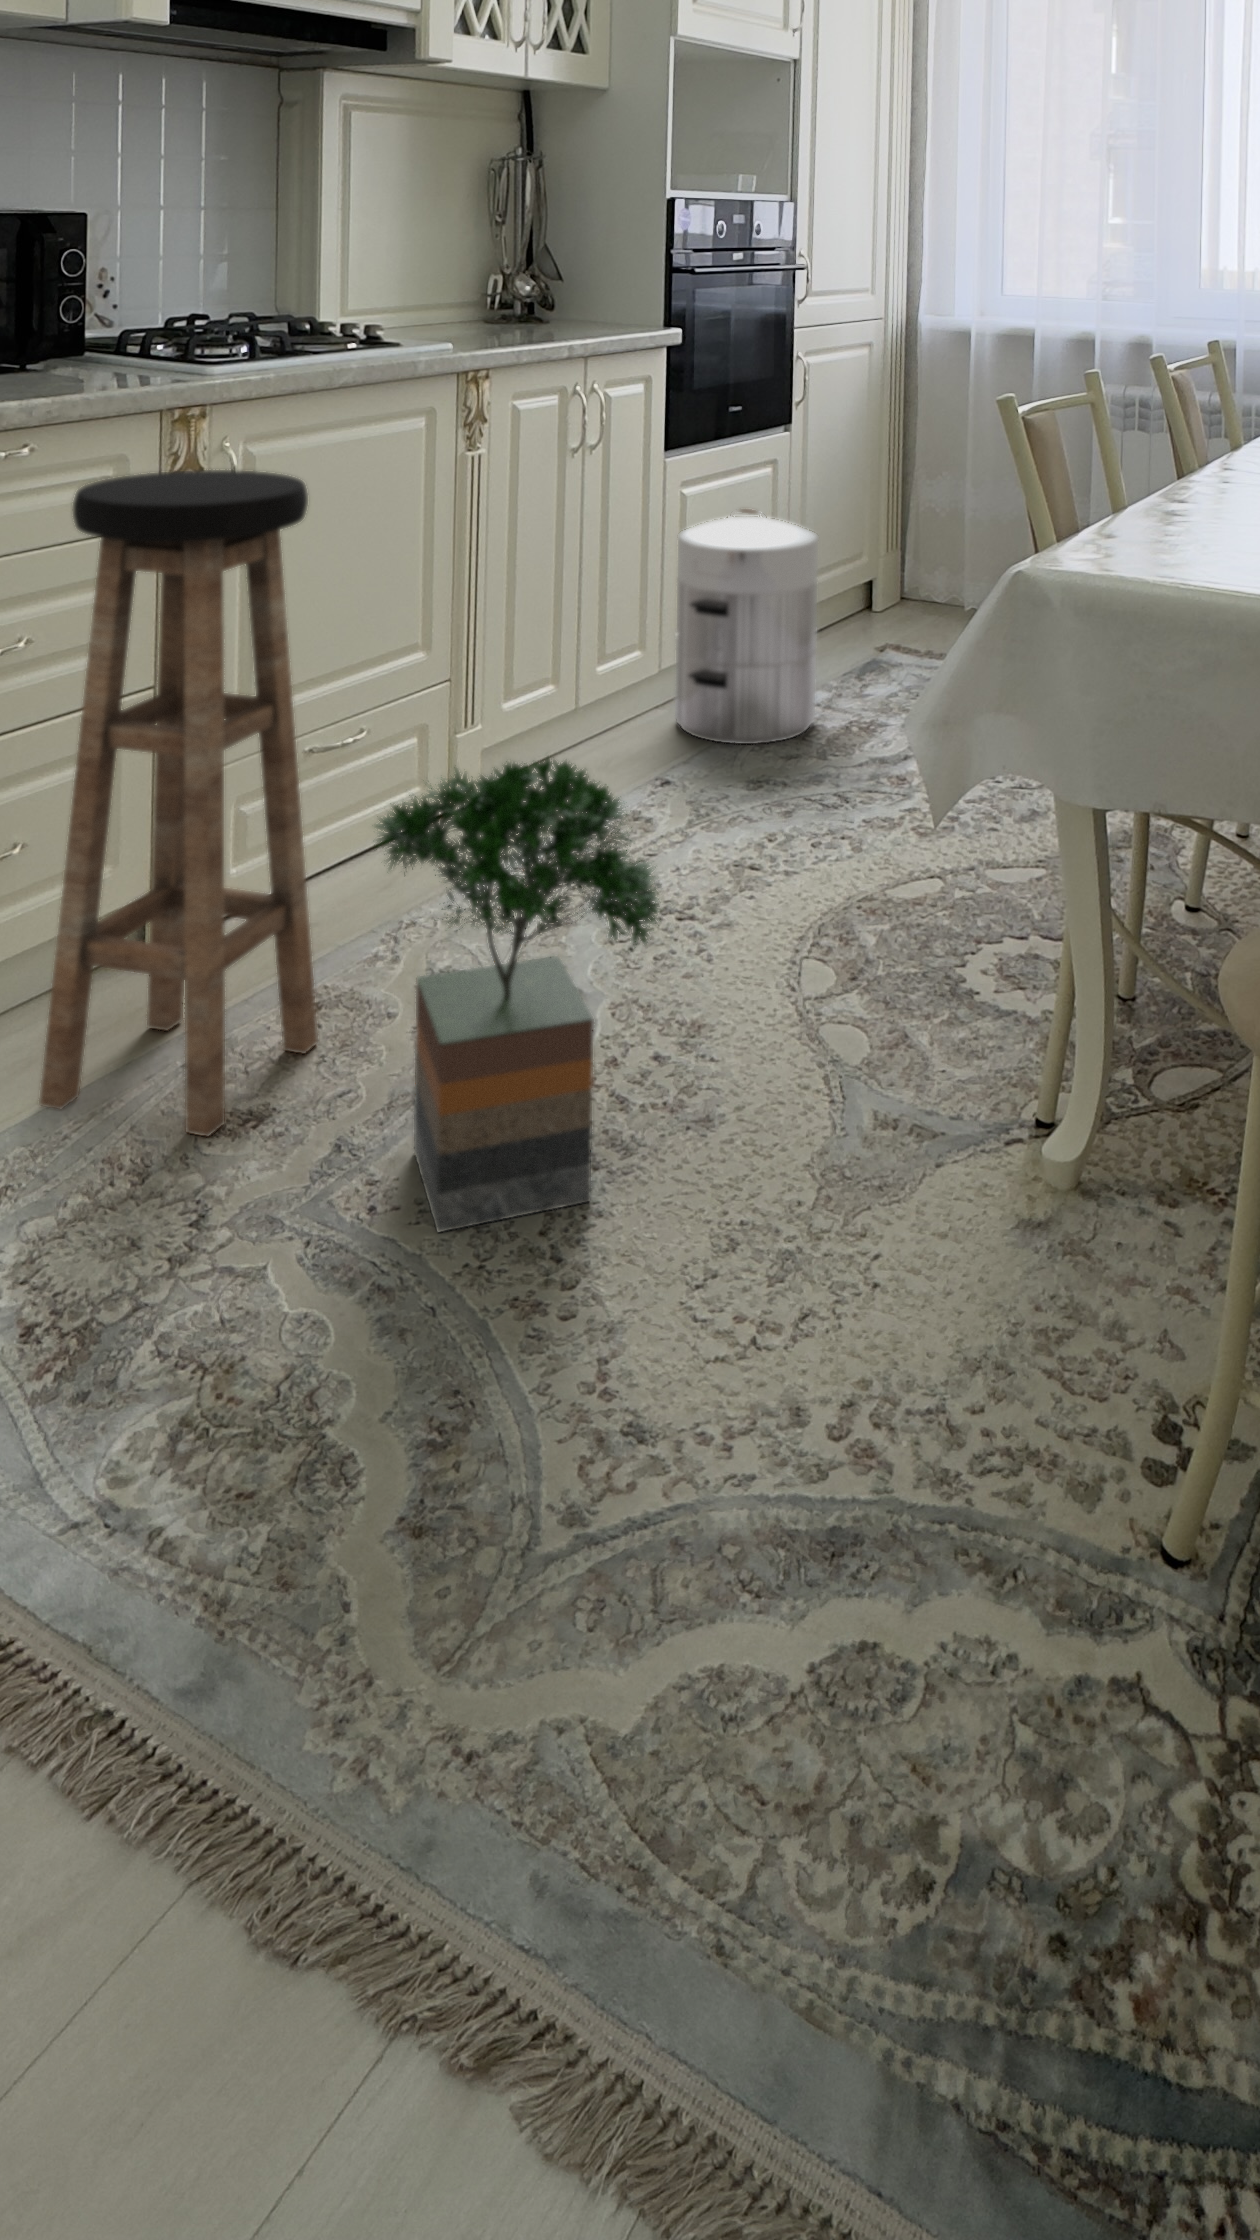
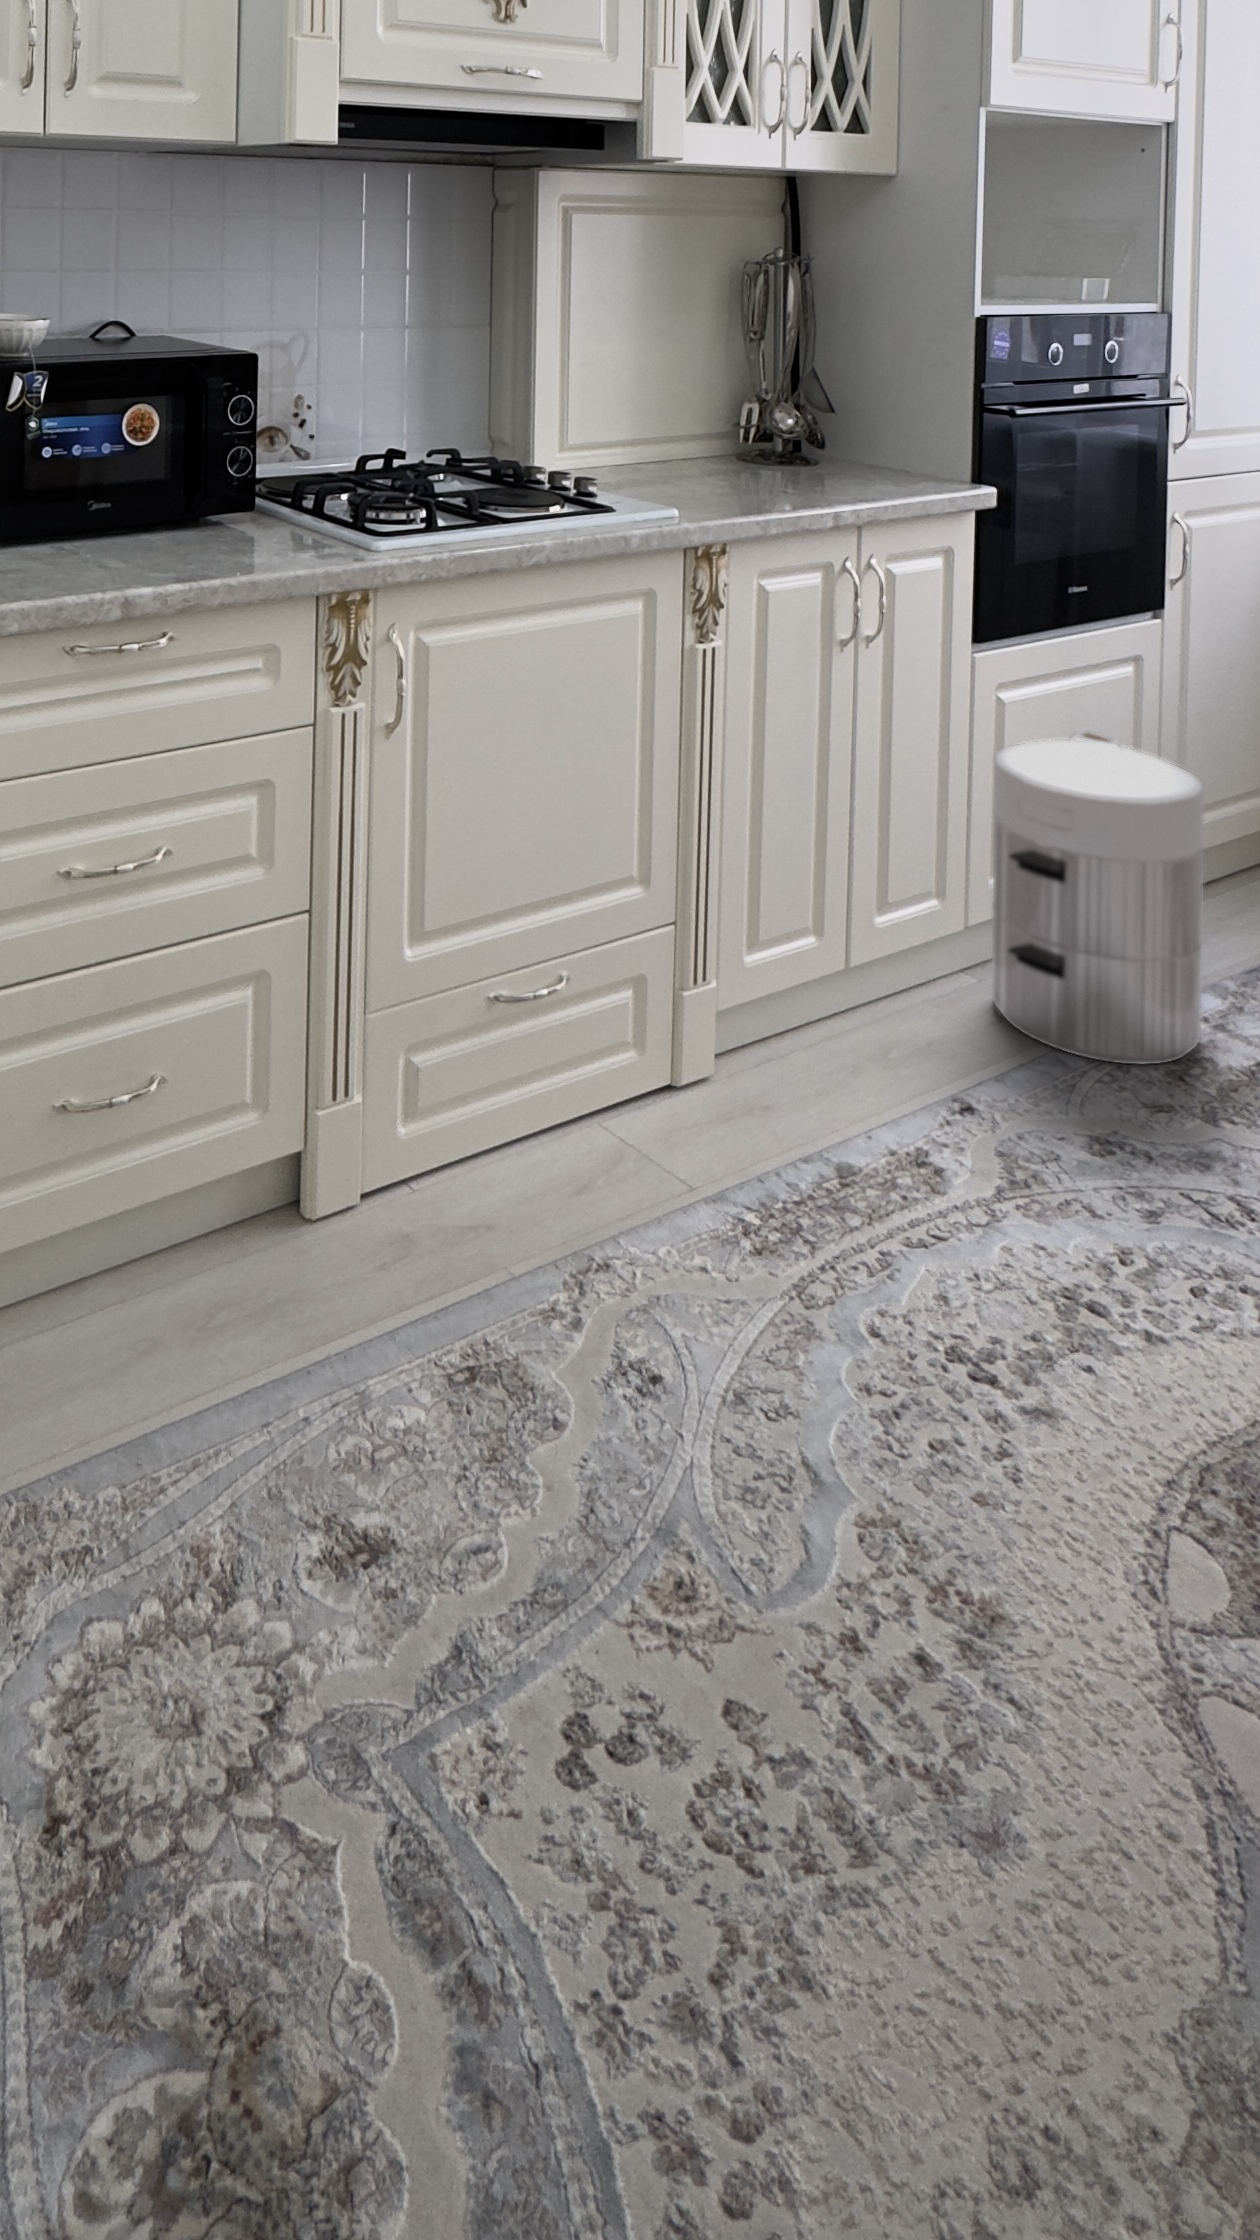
bar stool: present [39,470,318,1136] -> none [138,687,463,1569]
potted tree: present [375,758,659,1232] -> none [483,1185,909,1936]

